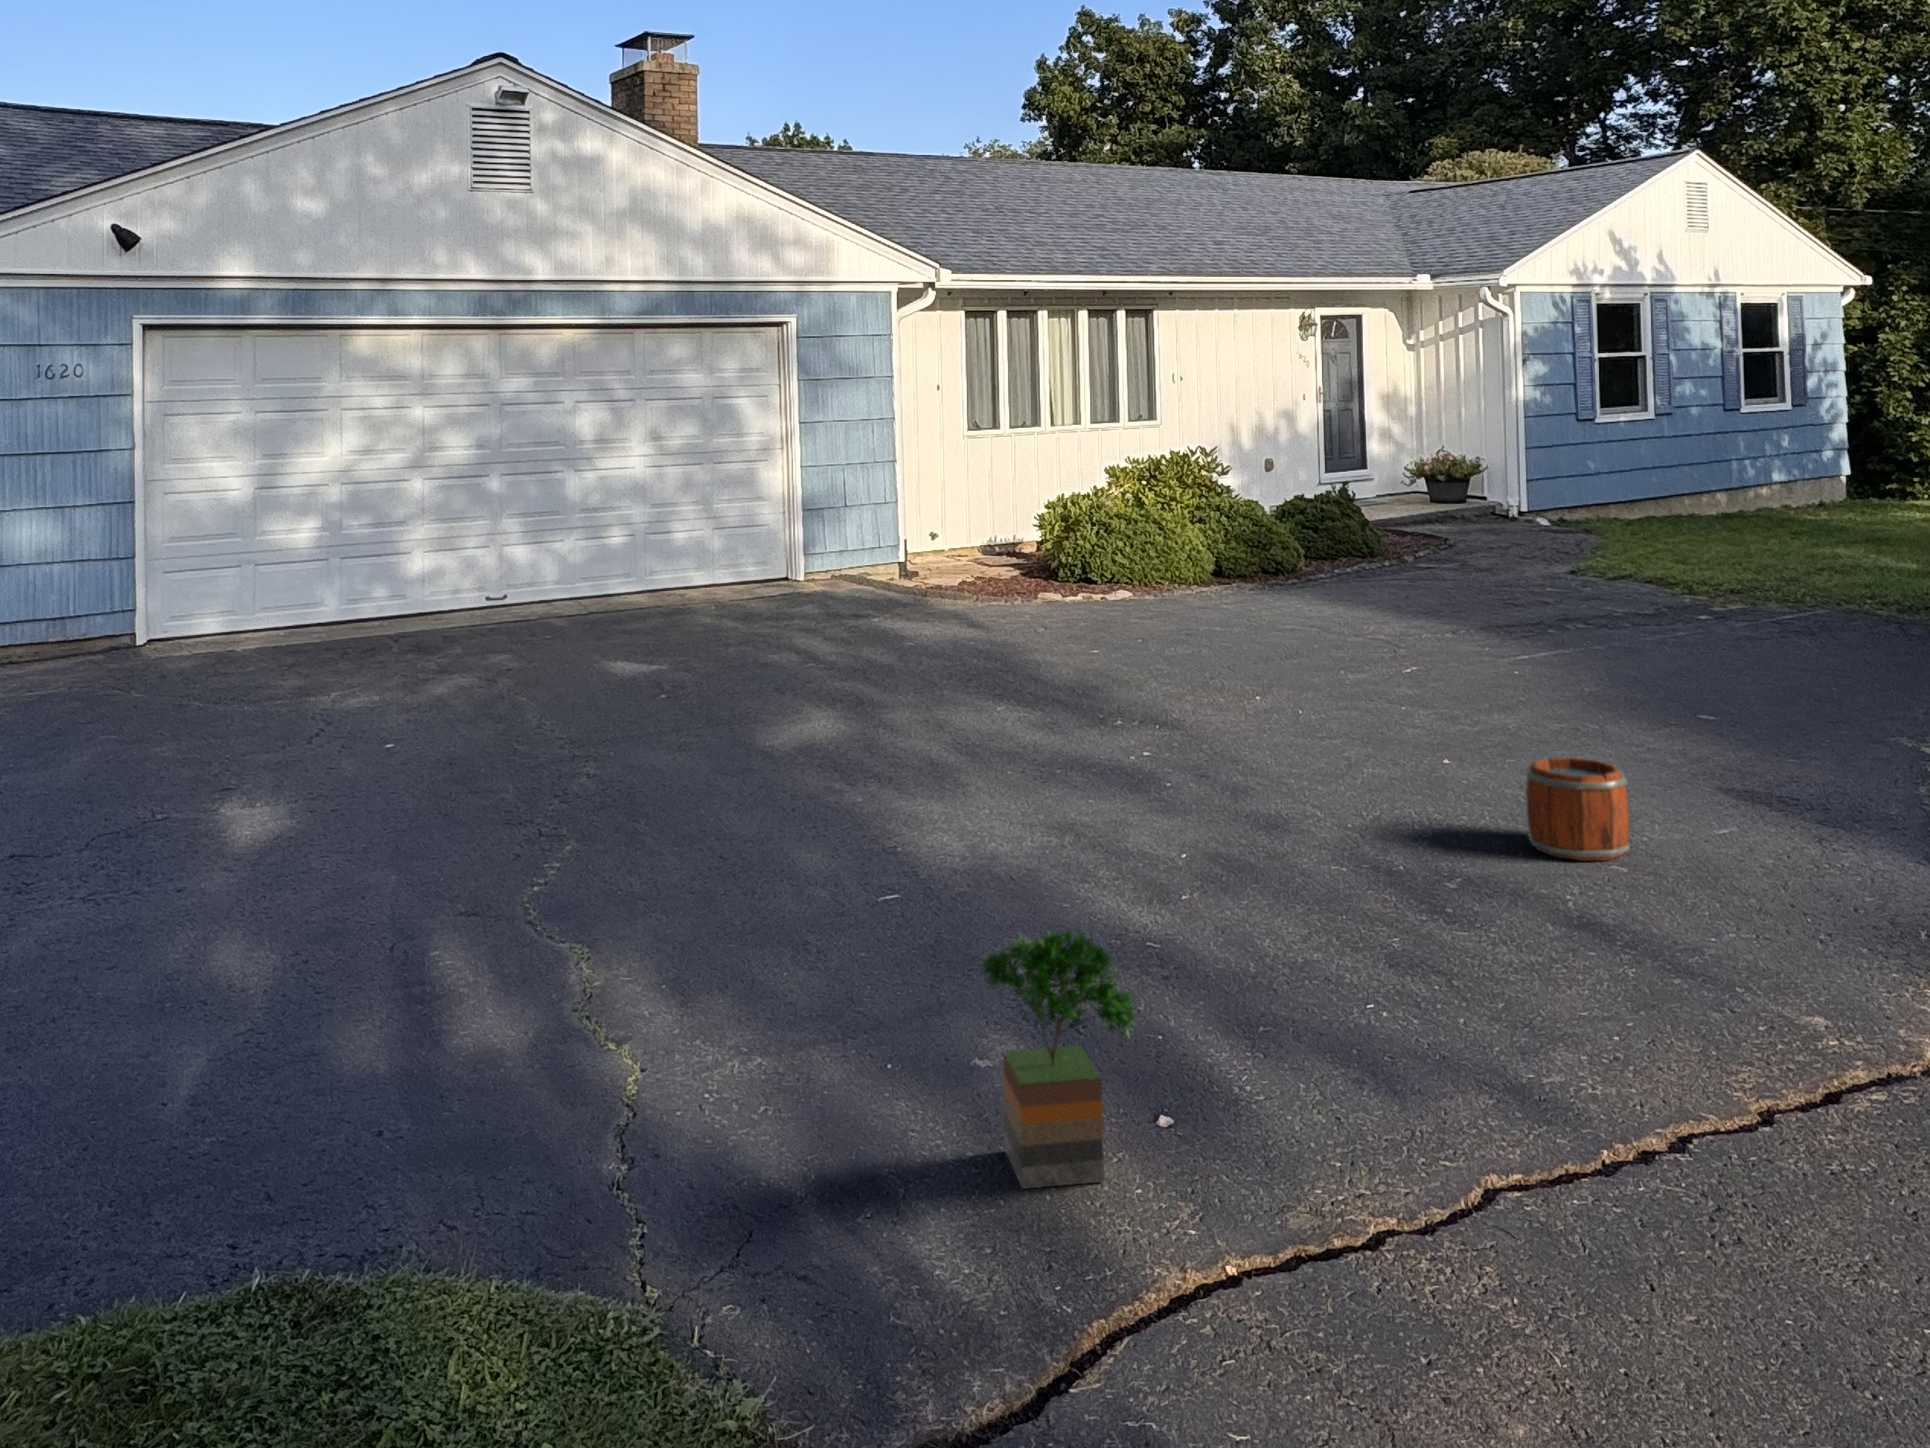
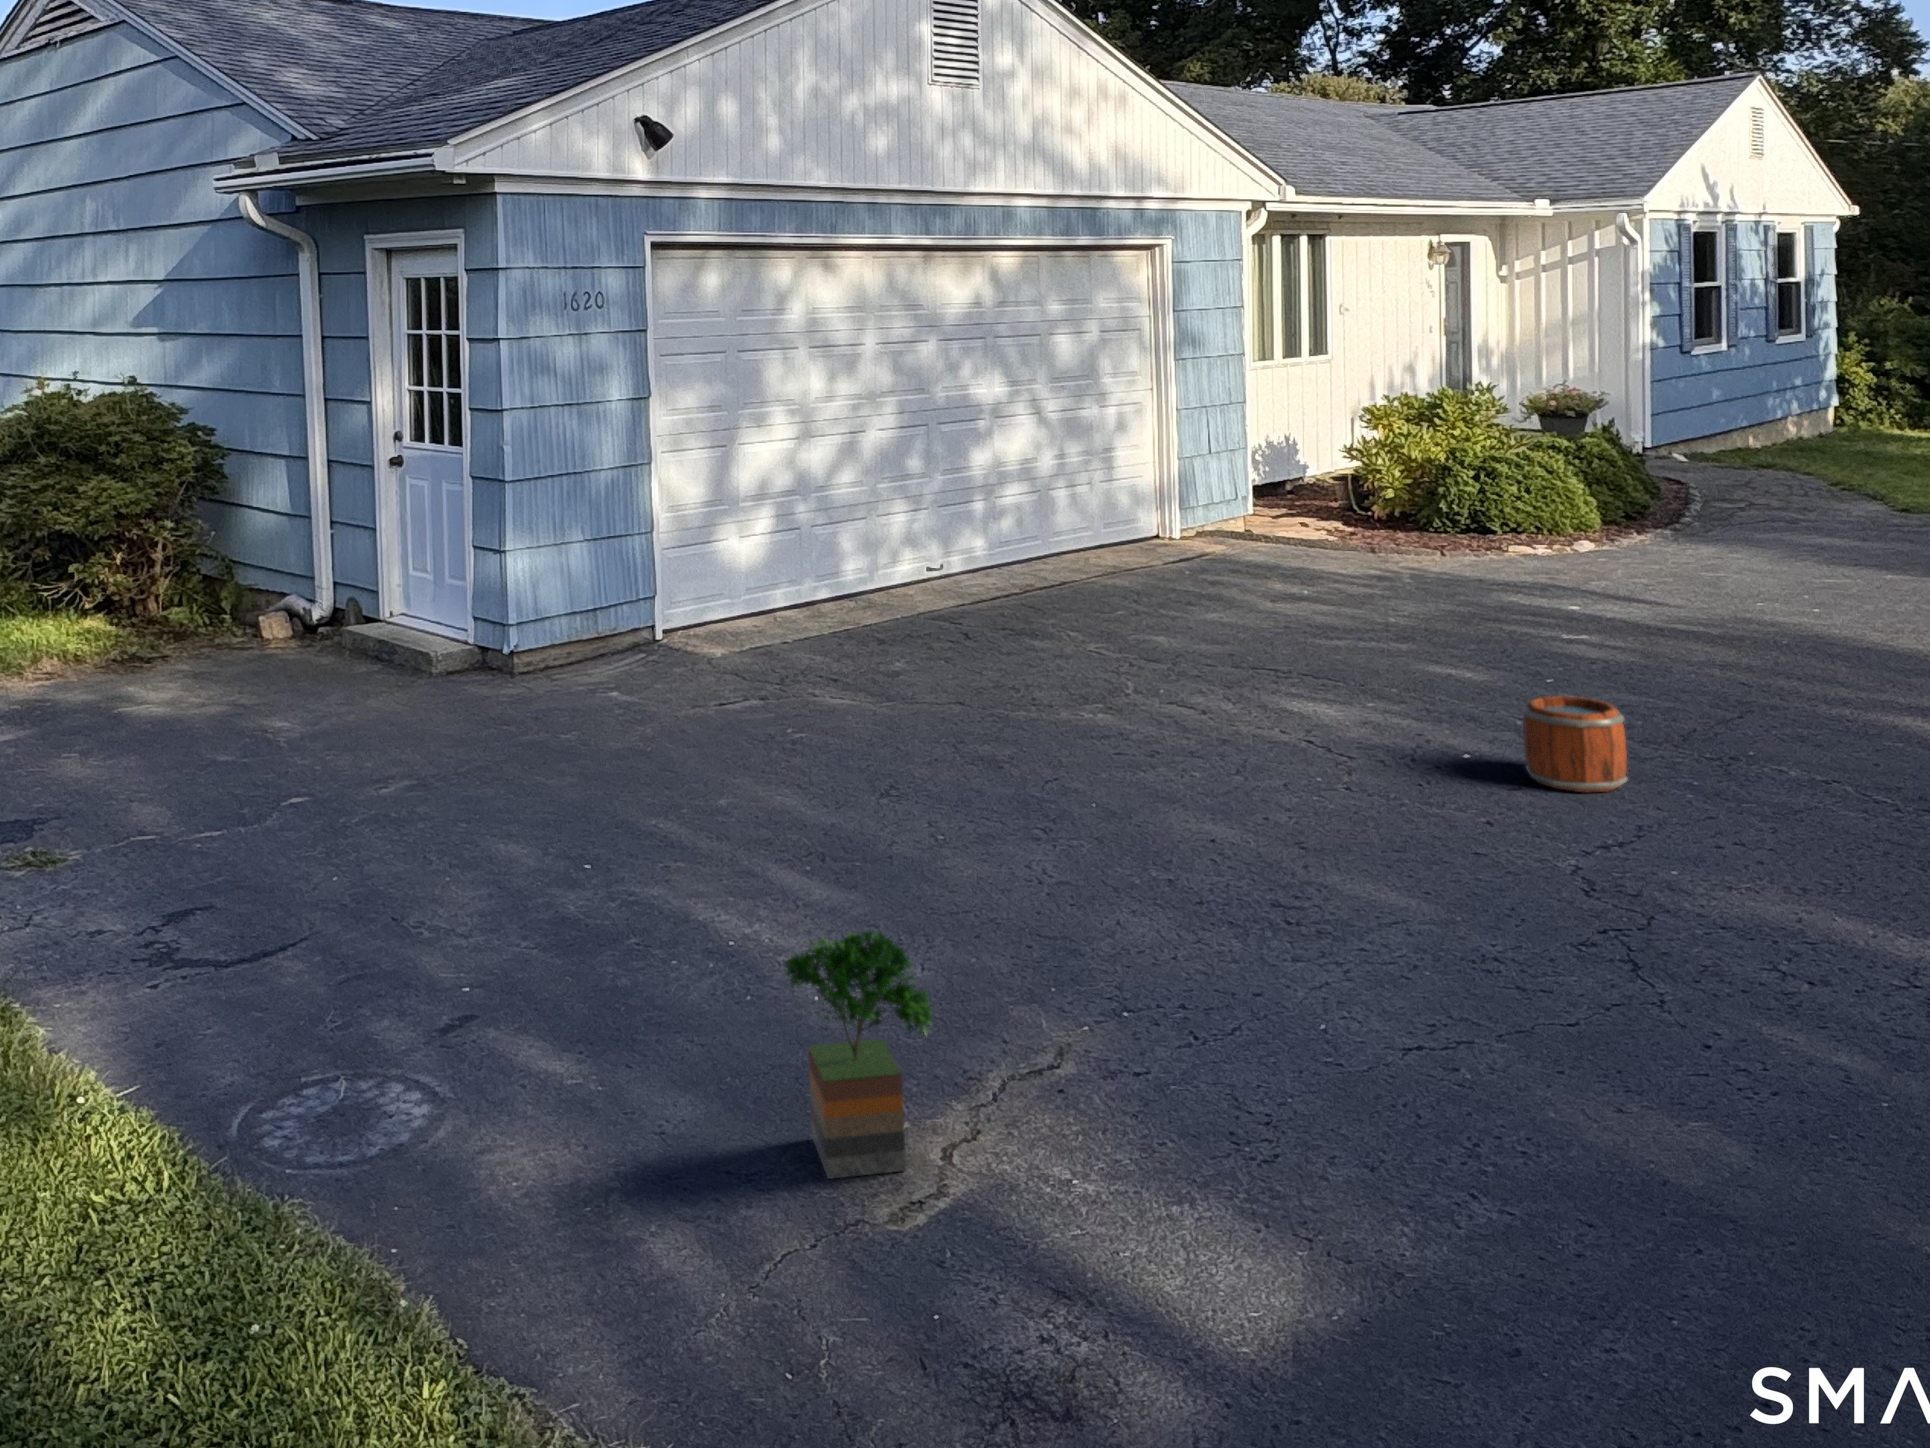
bucket: present [1526,758,1630,861] -> present [1523,696,1628,792]

